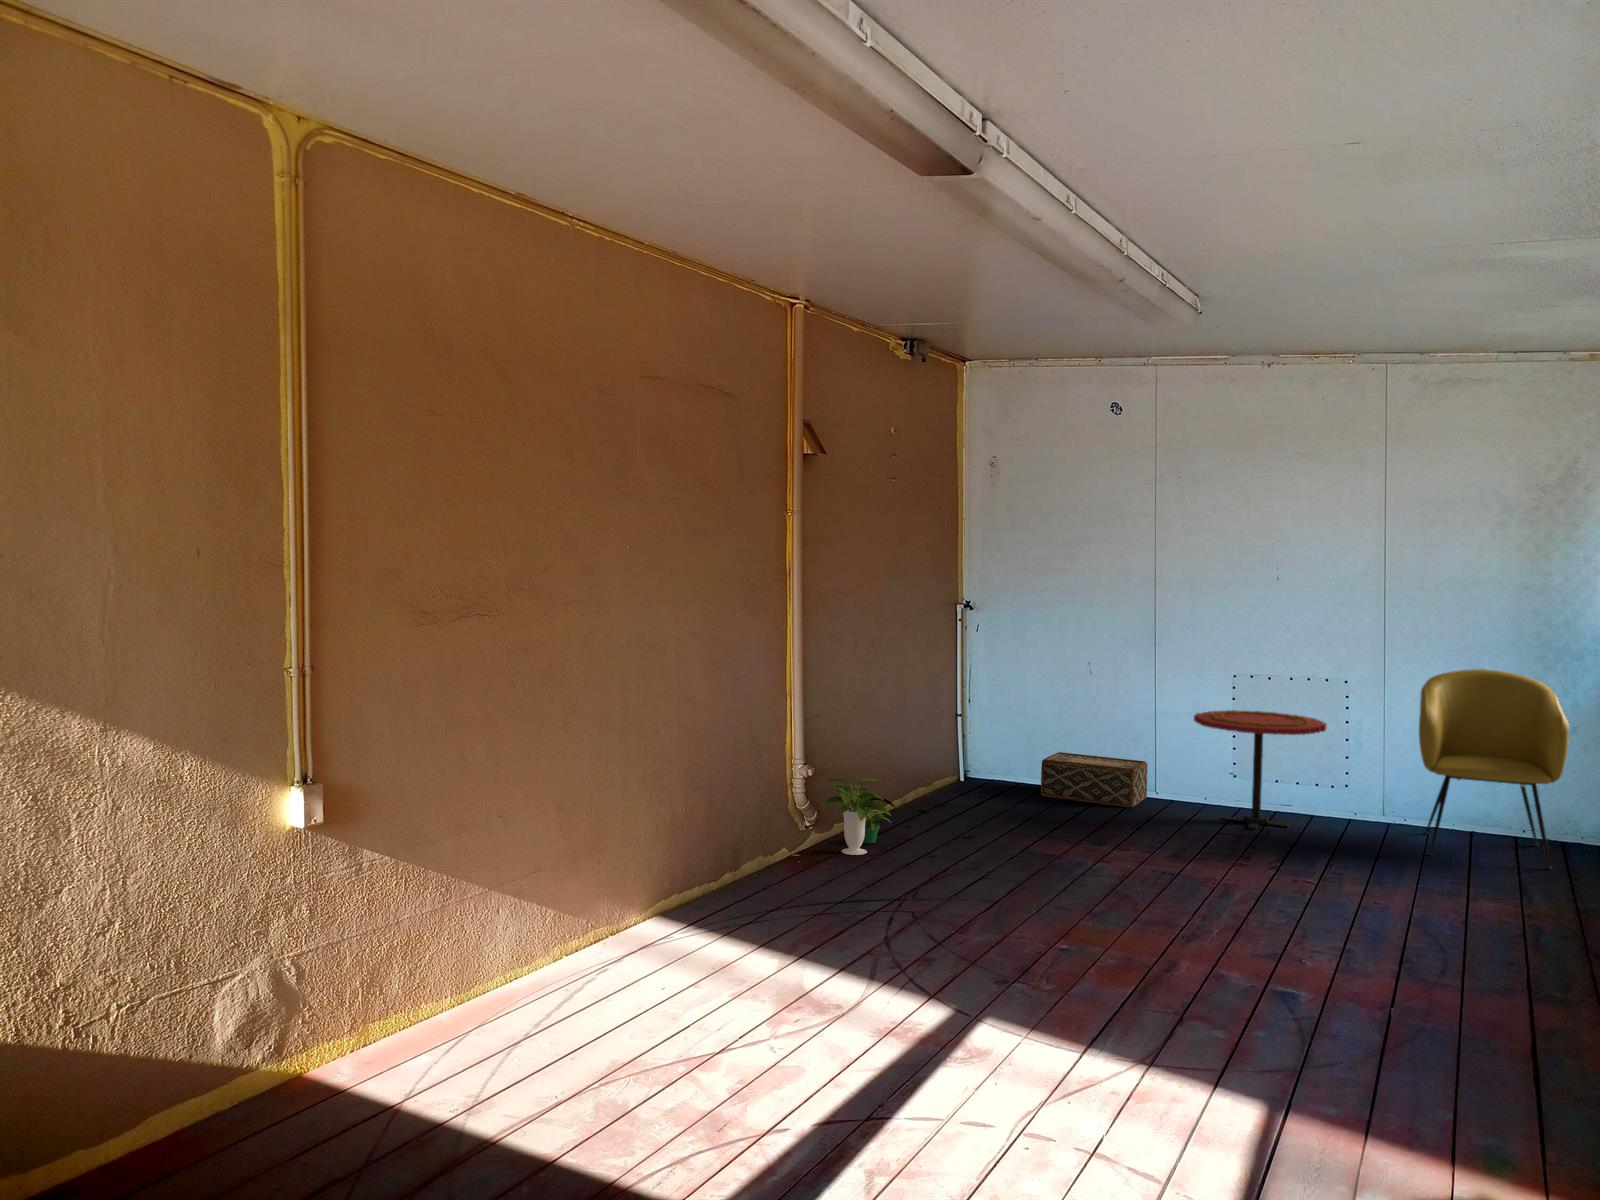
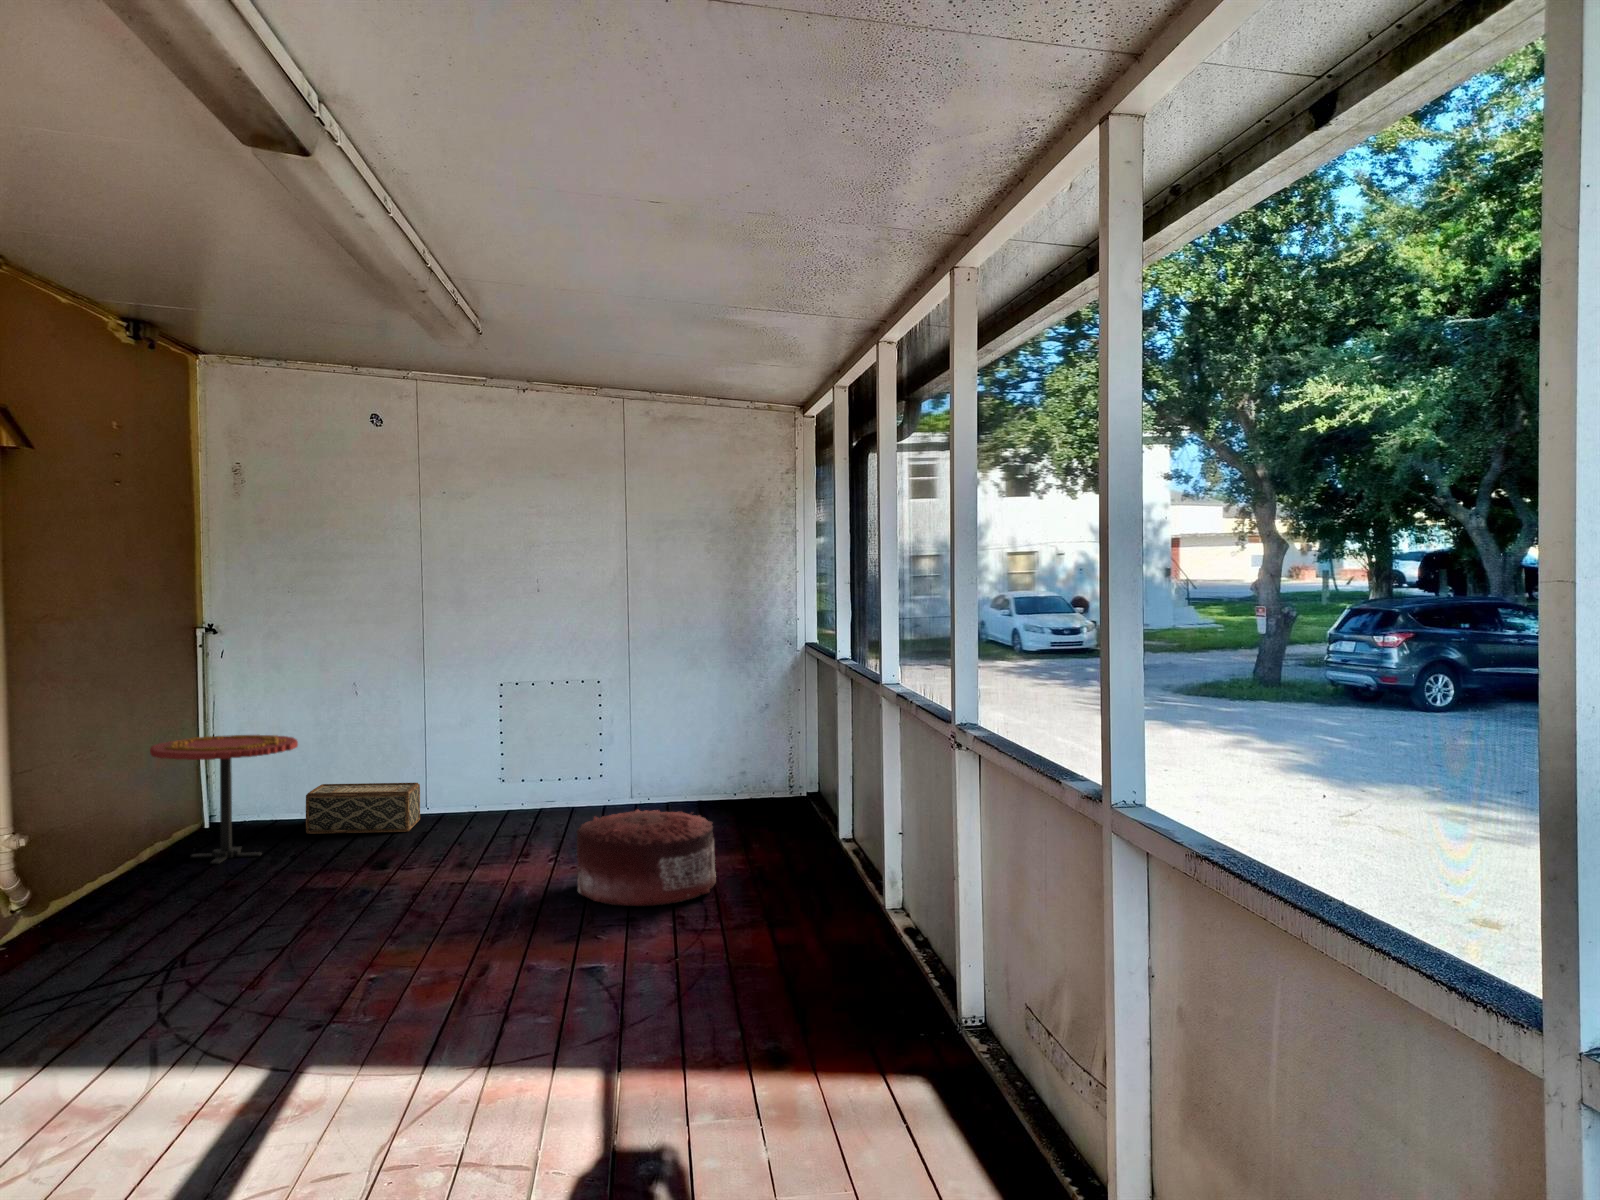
armchair: present [1419,669,1569,869] -> none [667,666,780,834]
side table: present [1194,710,1327,829] -> present [150,735,298,864]
potted plant: present [819,778,896,855] -> none [37,837,146,932]
pouf: none [1289,821,1458,932] -> present [576,809,716,906]

